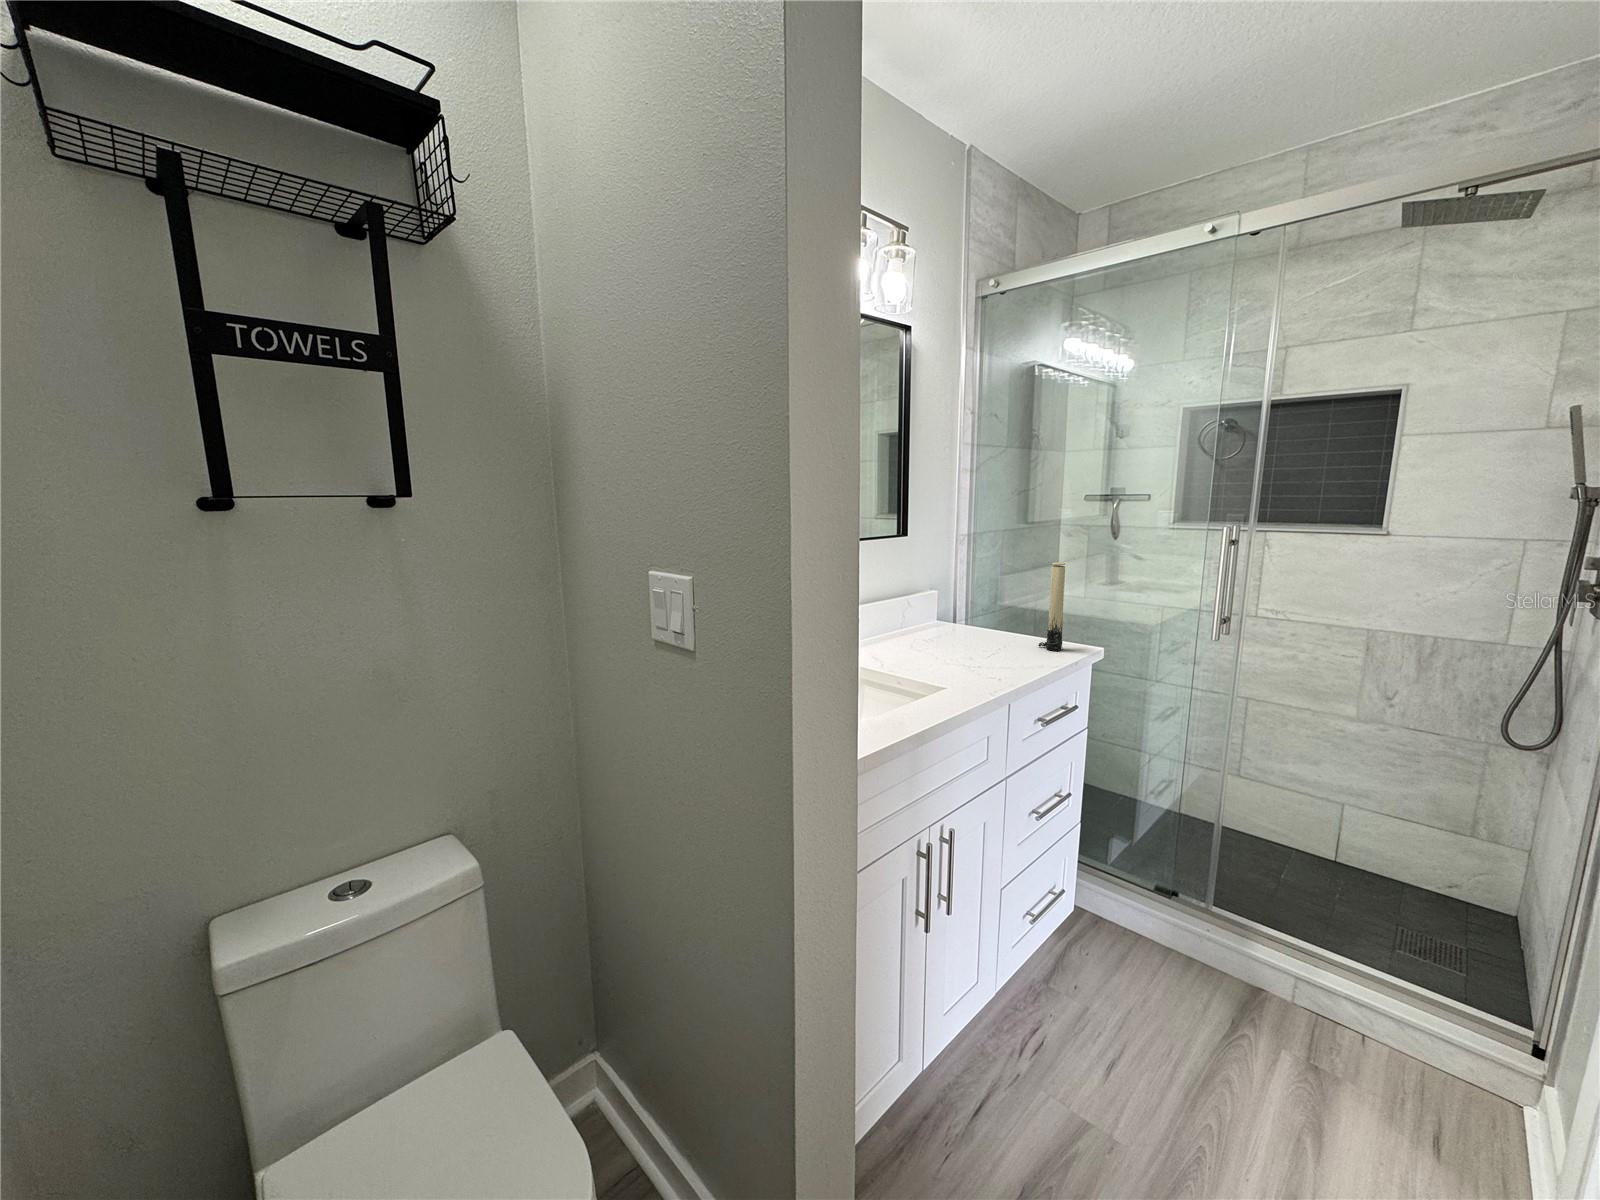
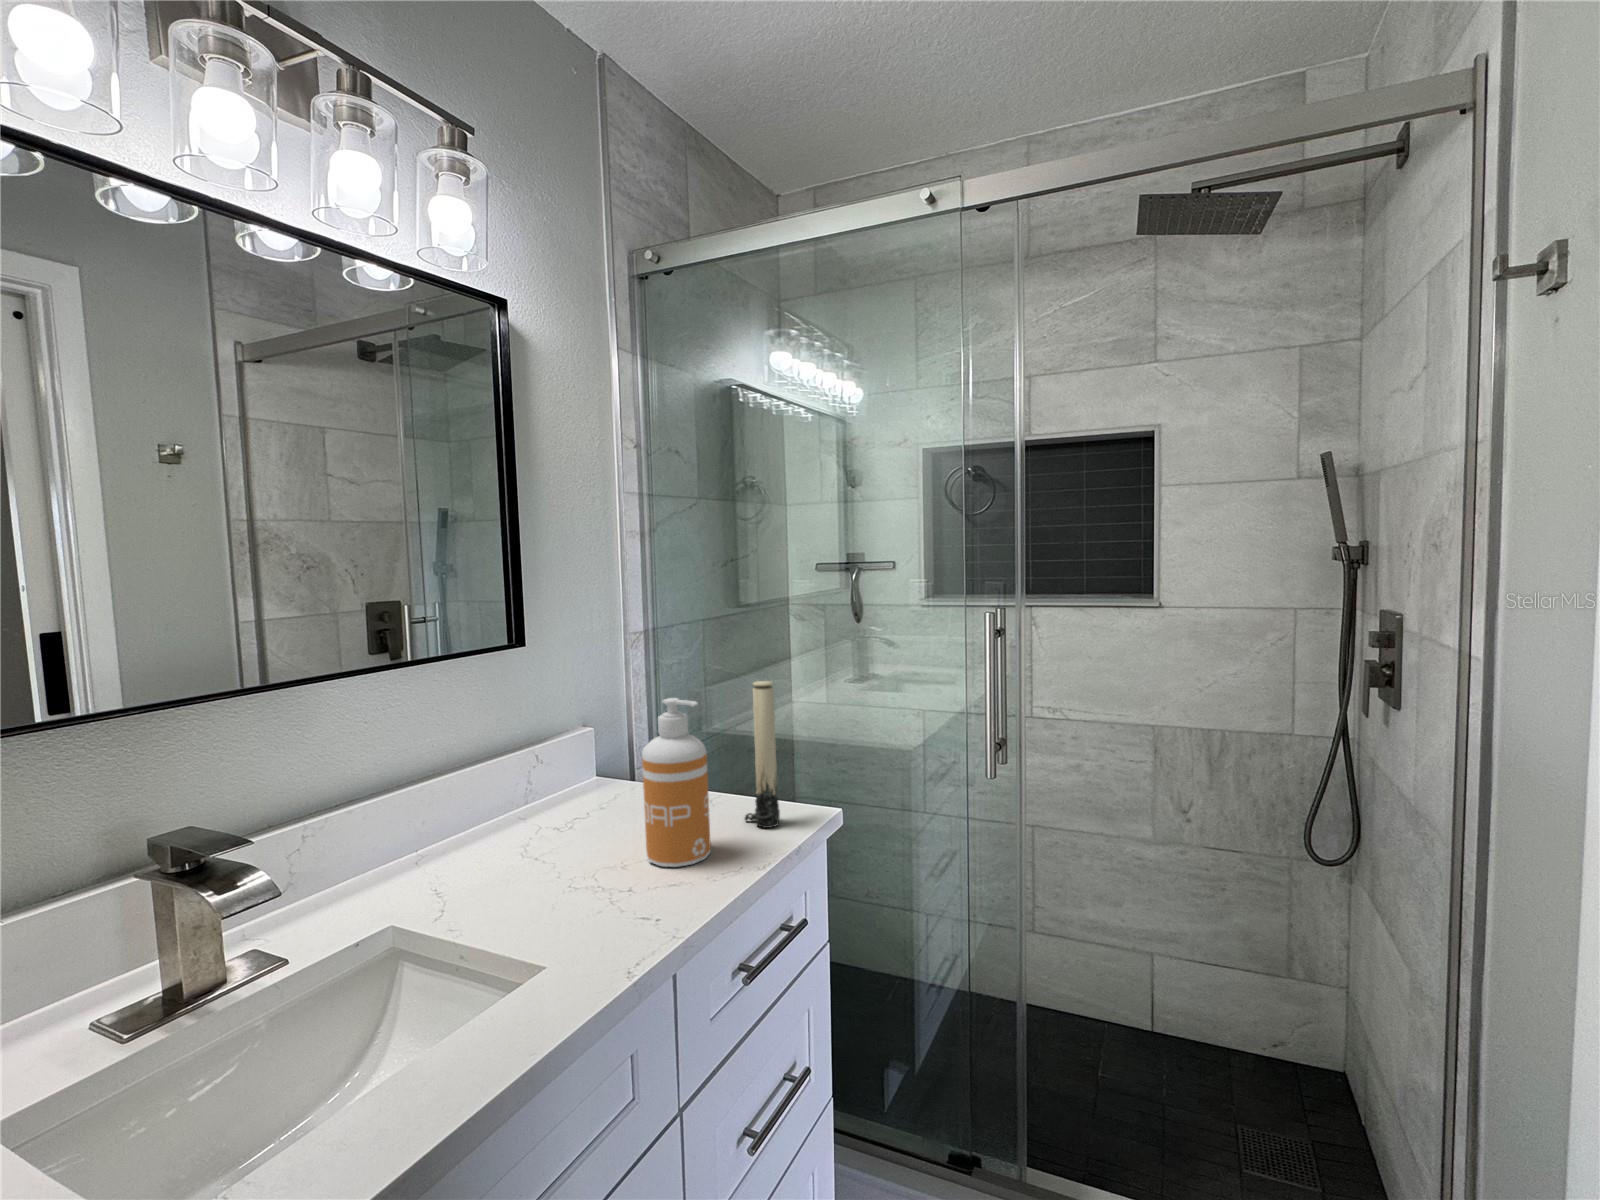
soap dispenser: none [983,567,1023,661] -> present [642,698,711,867]

